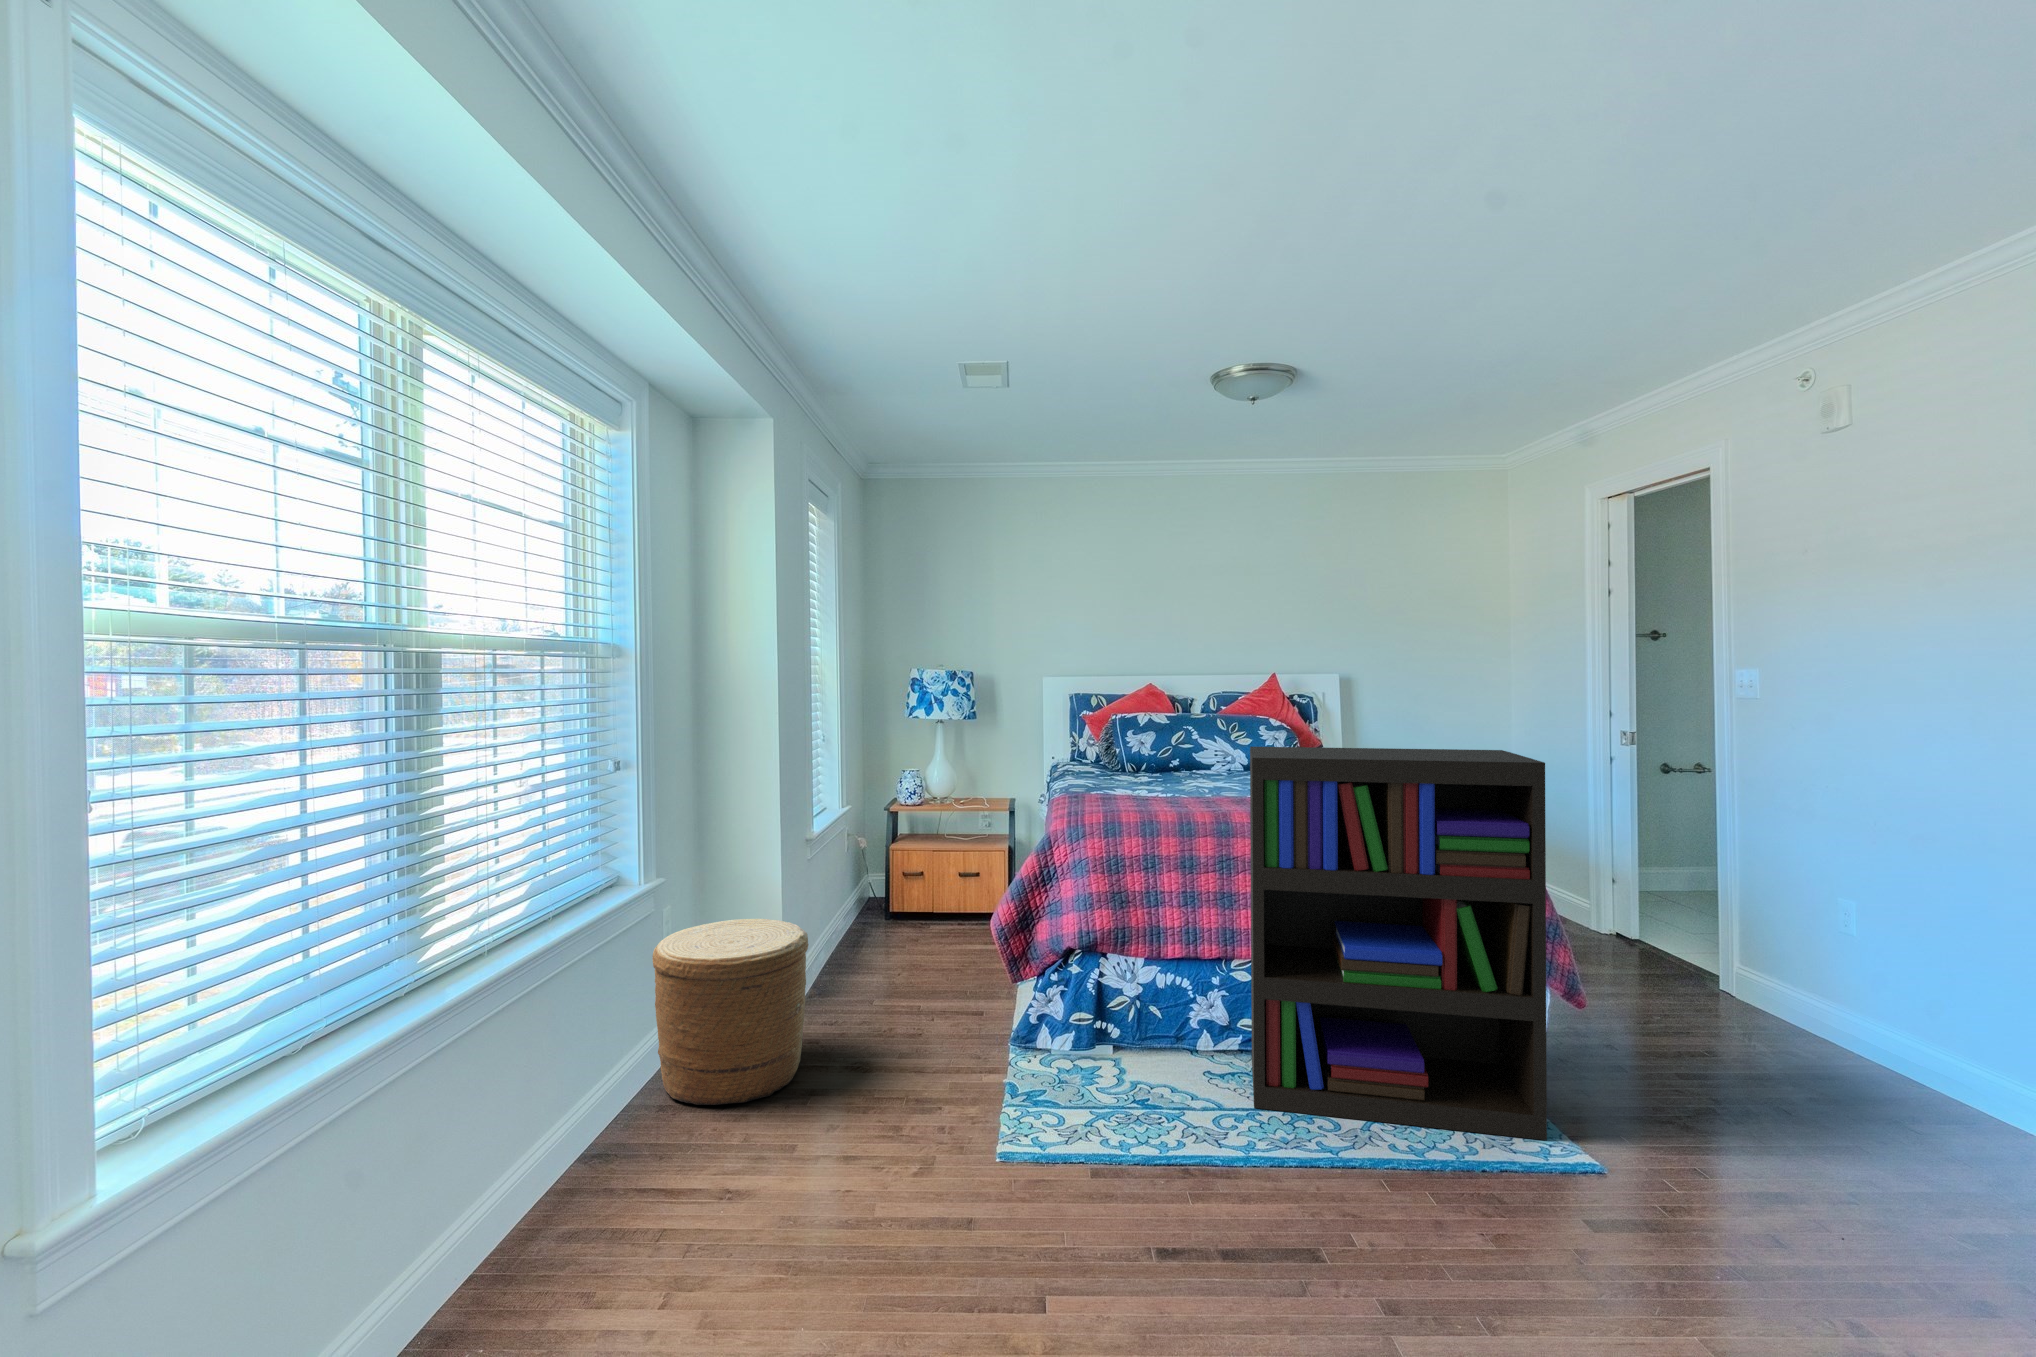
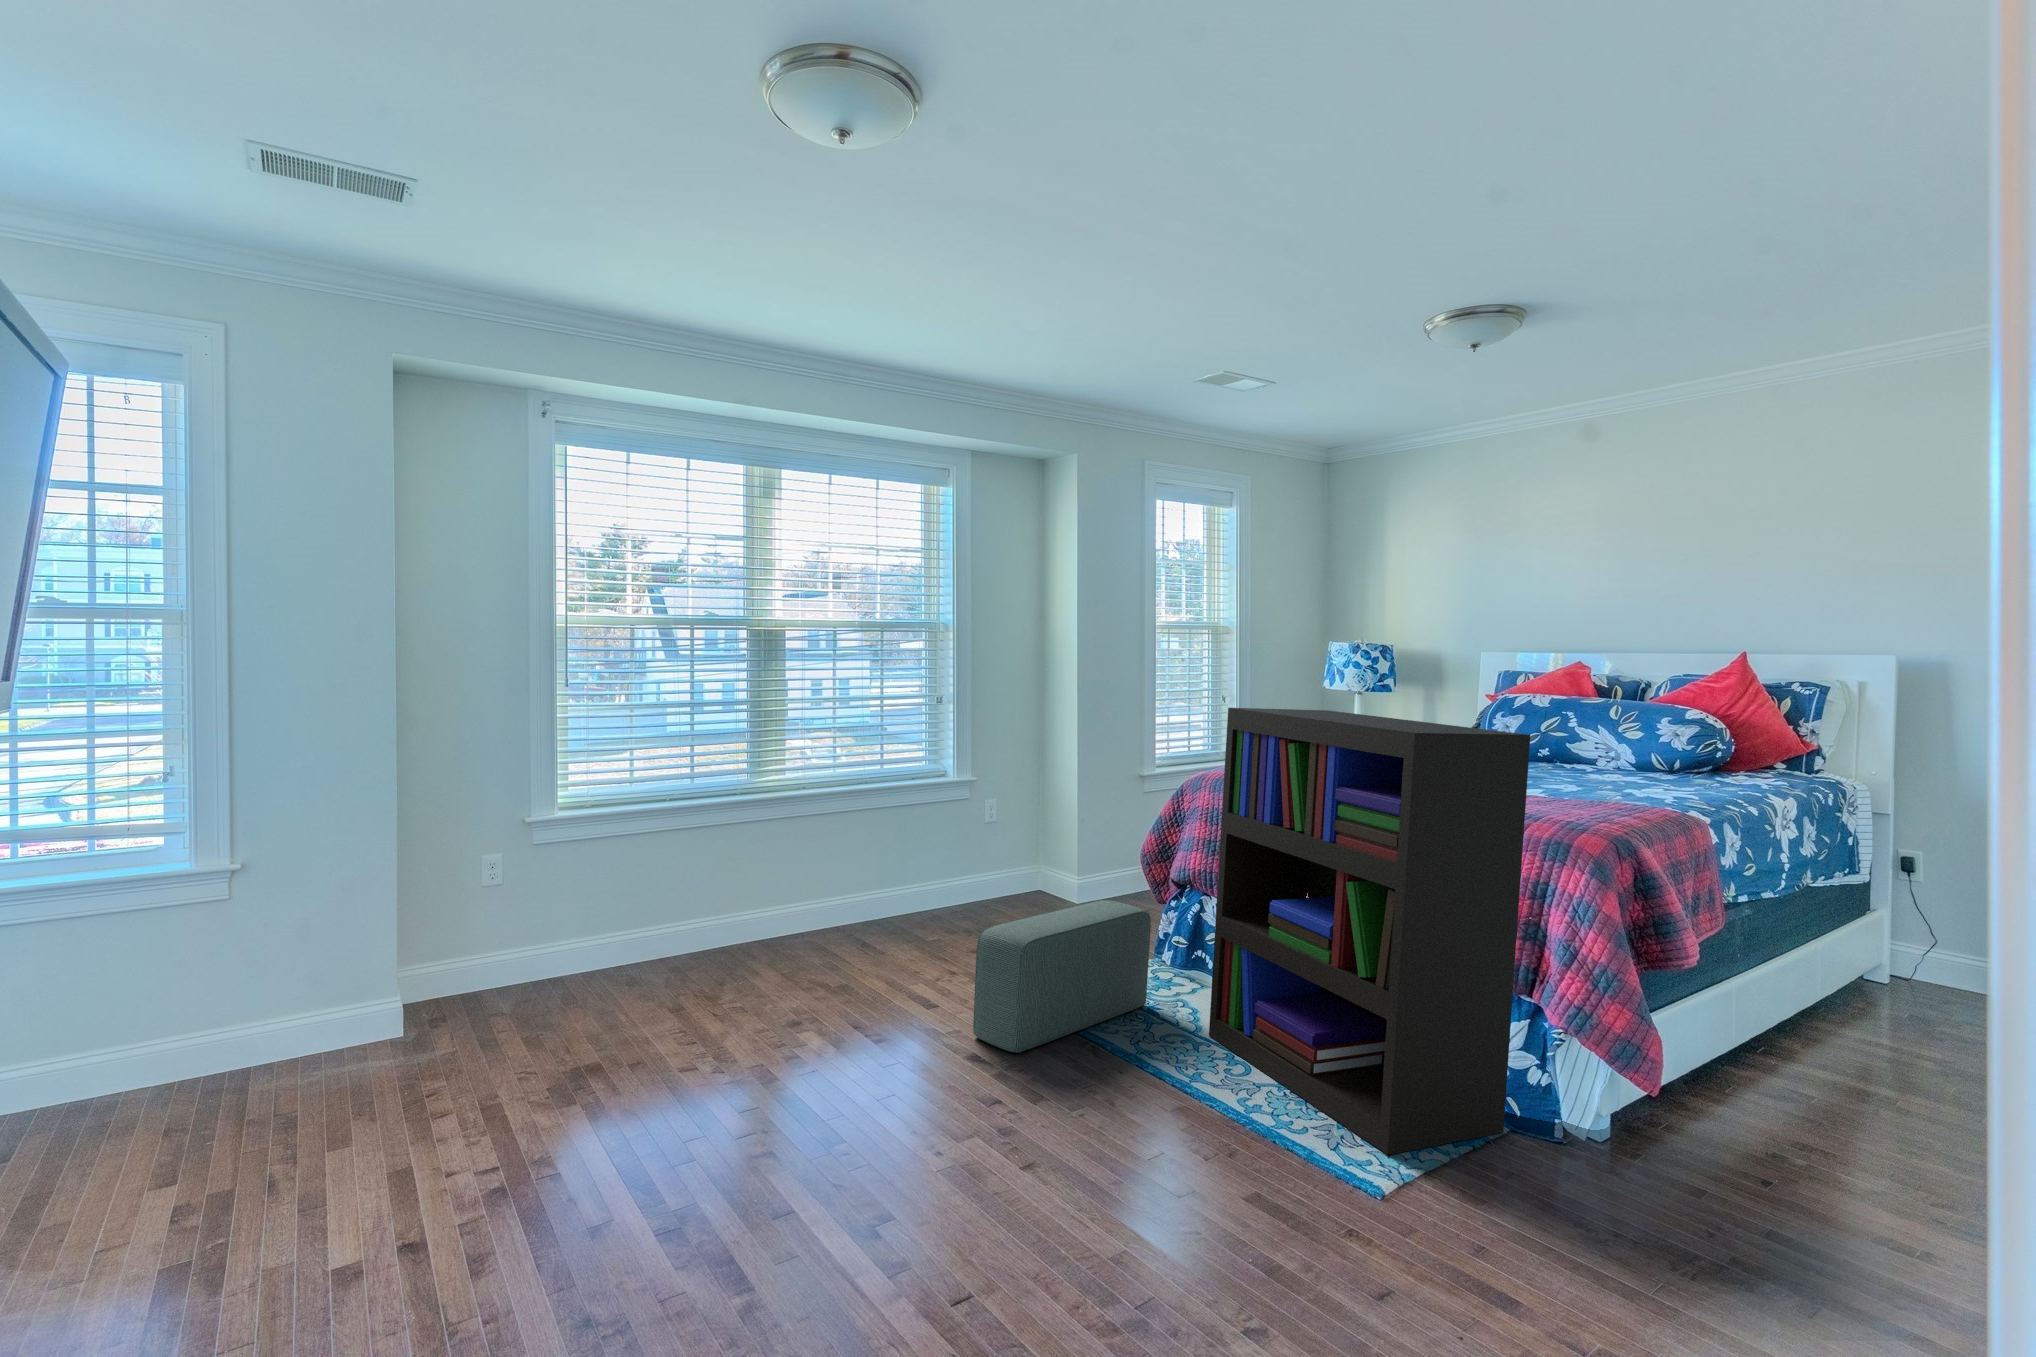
woven basket: present [653,919,809,1105] -> none [927,801,1031,917]
pouf: none [1095,1001,1249,1254] -> present [973,900,1151,1053]

